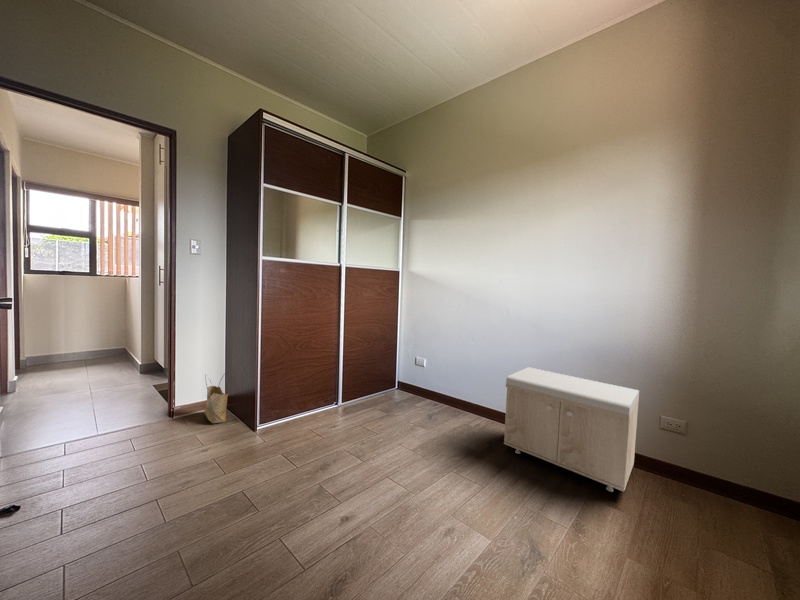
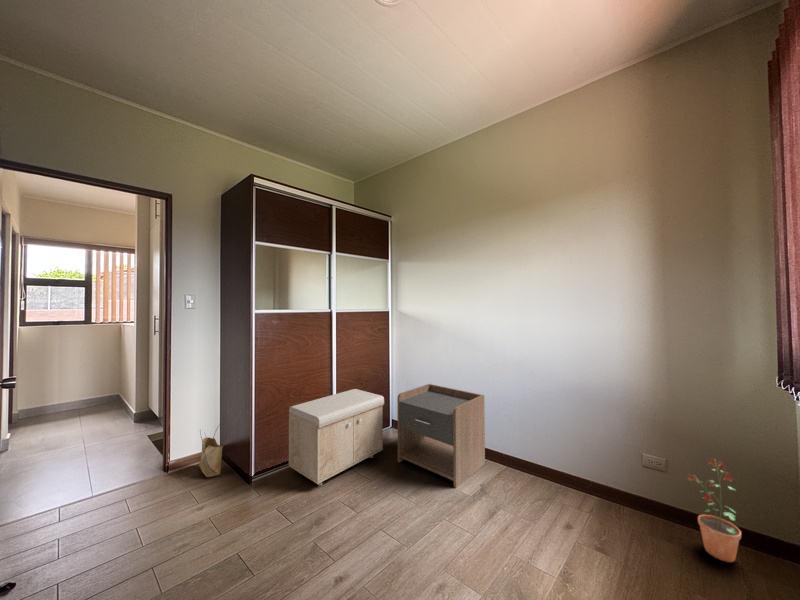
nightstand: none [404,345,496,445] -> present [397,384,485,488]
storage bench: present [504,367,639,492] -> present [289,389,384,485]
potted plant: none [707,421,765,524] -> present [688,458,741,562]

